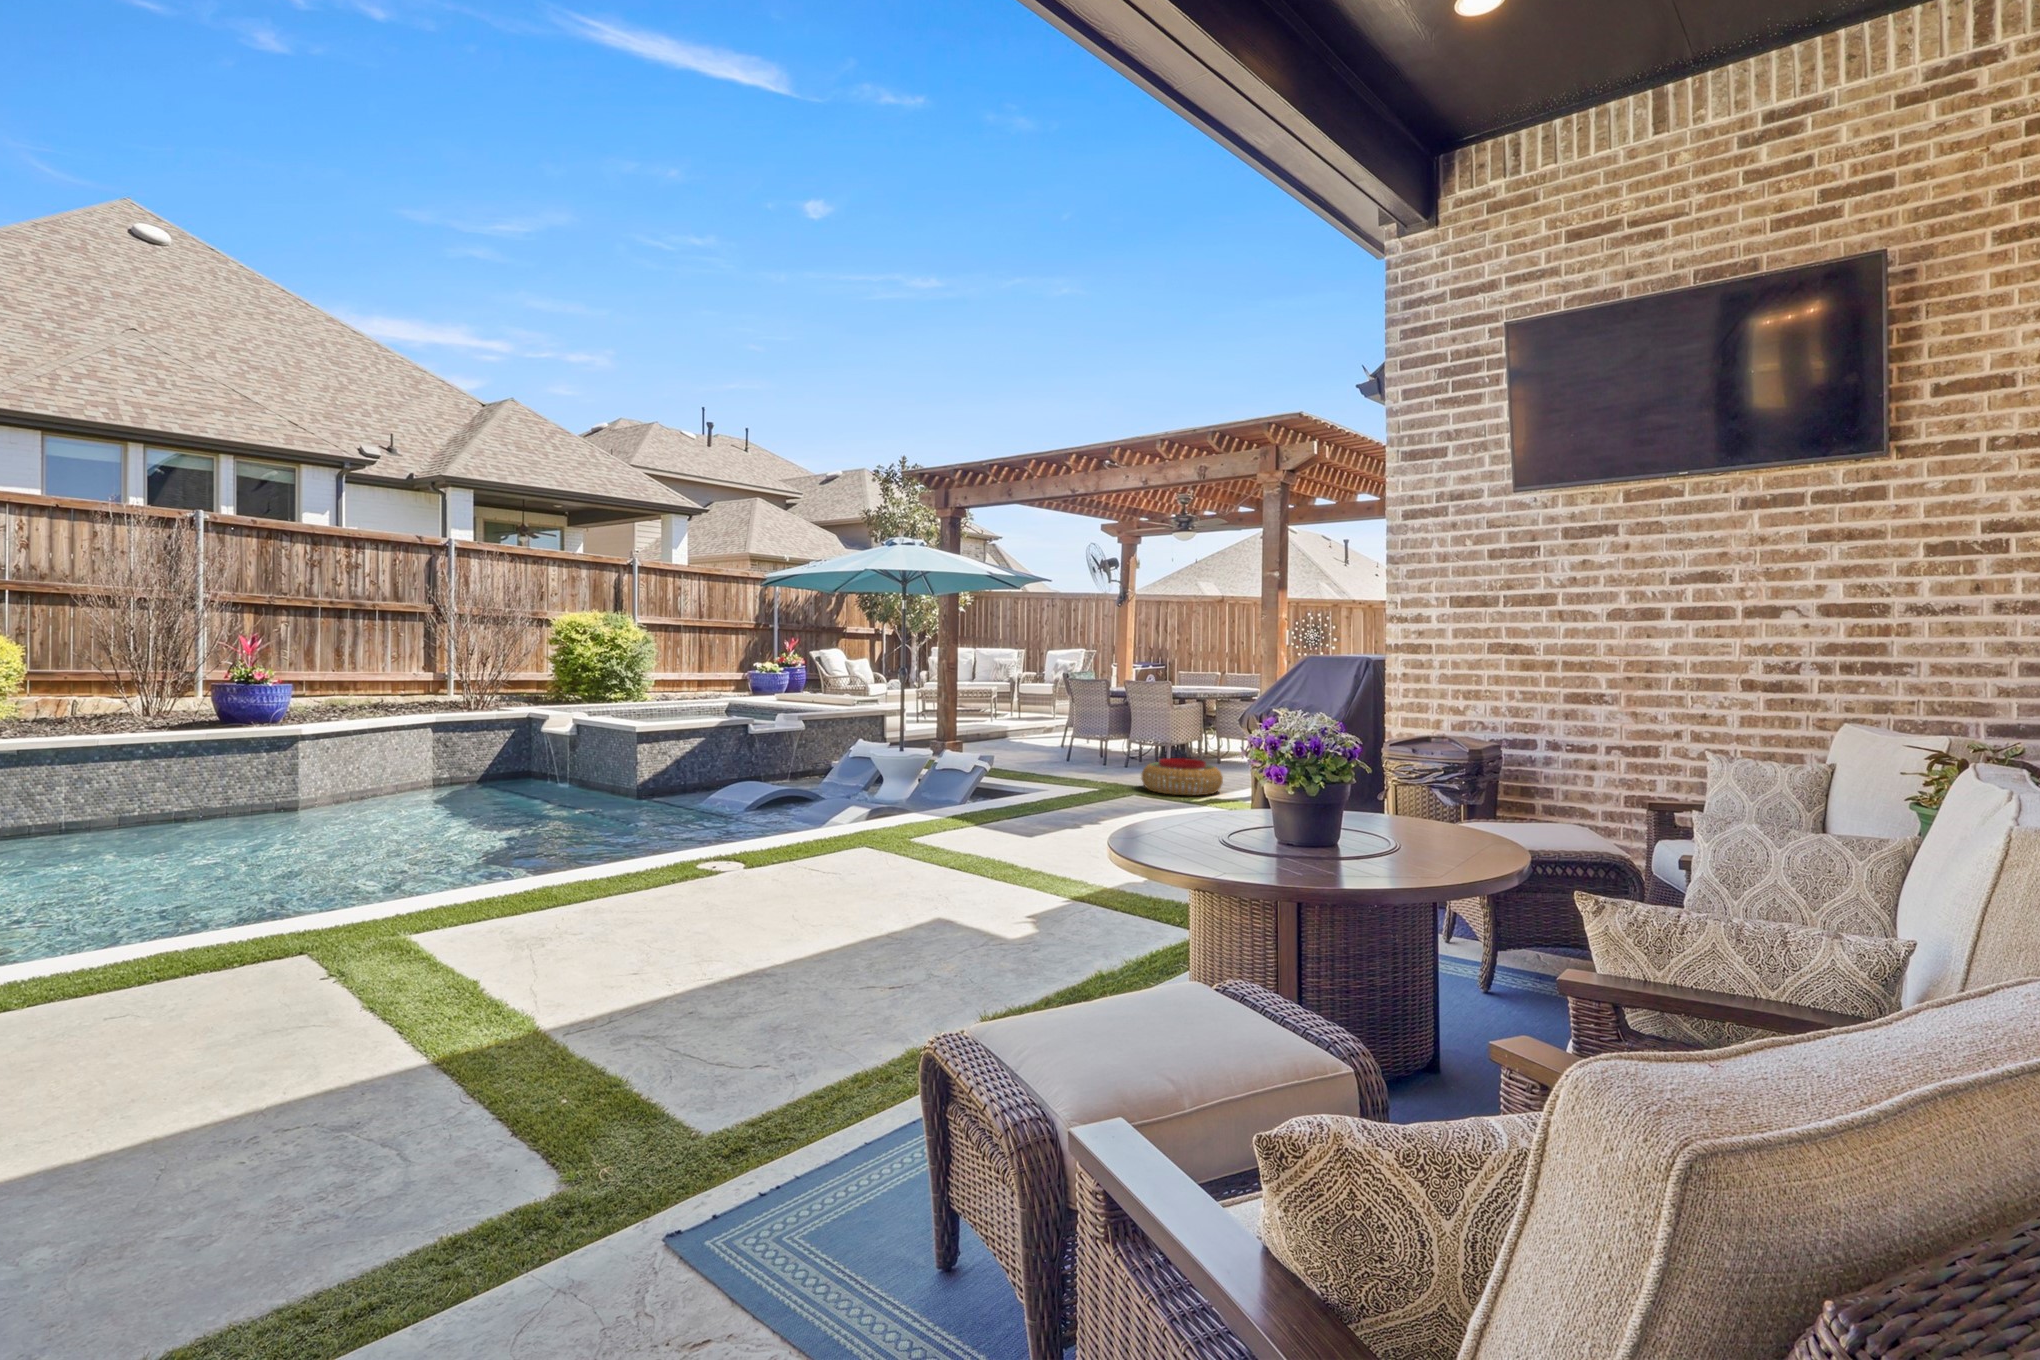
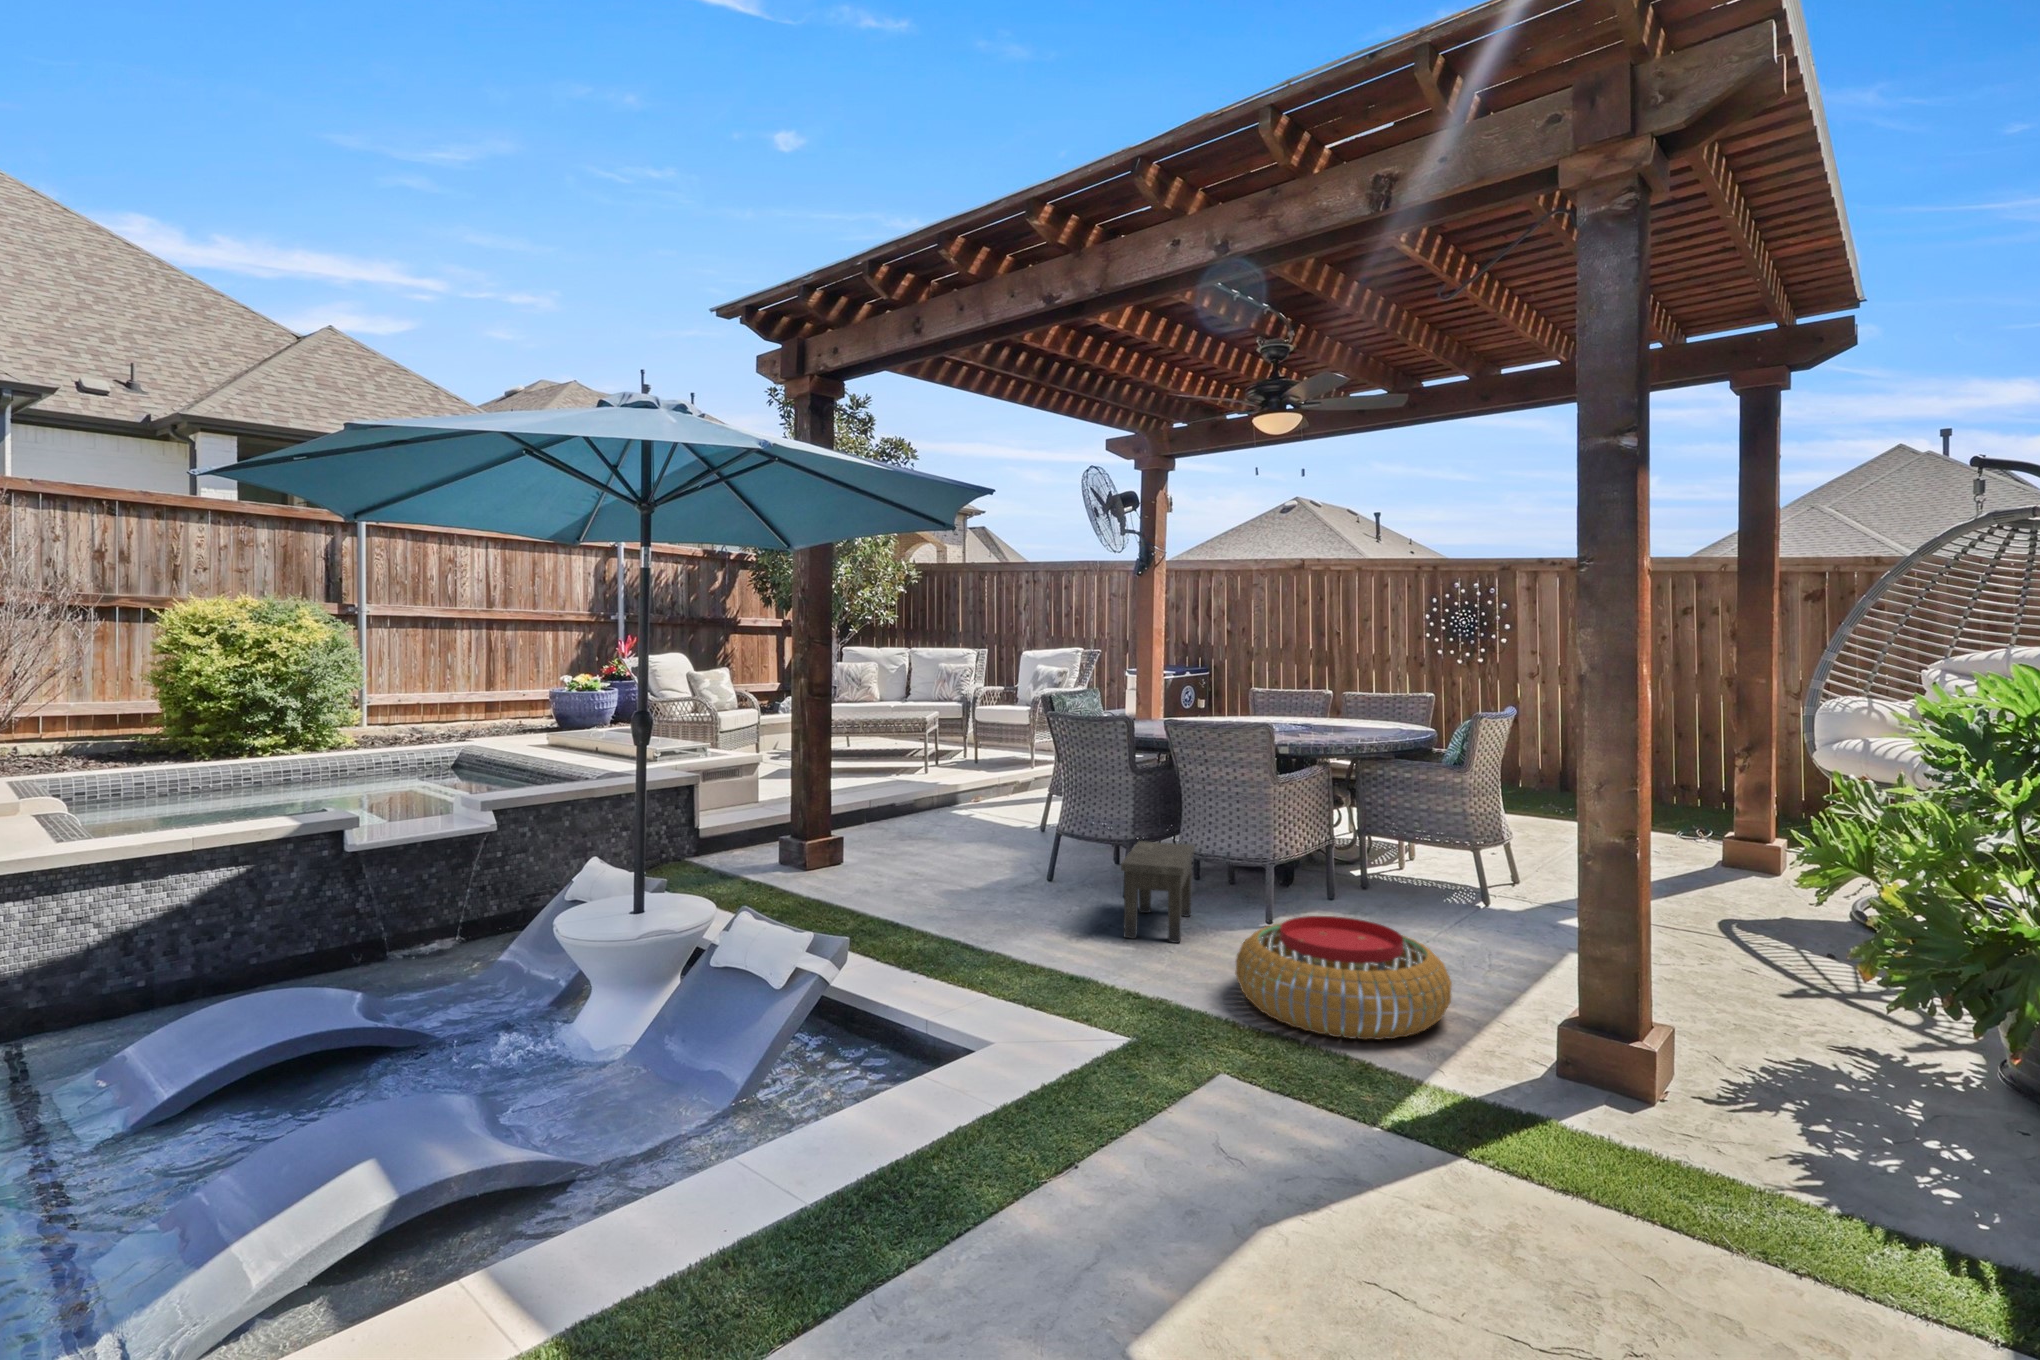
side table: none [1098,739,1134,778] -> present [1121,841,1195,943]

